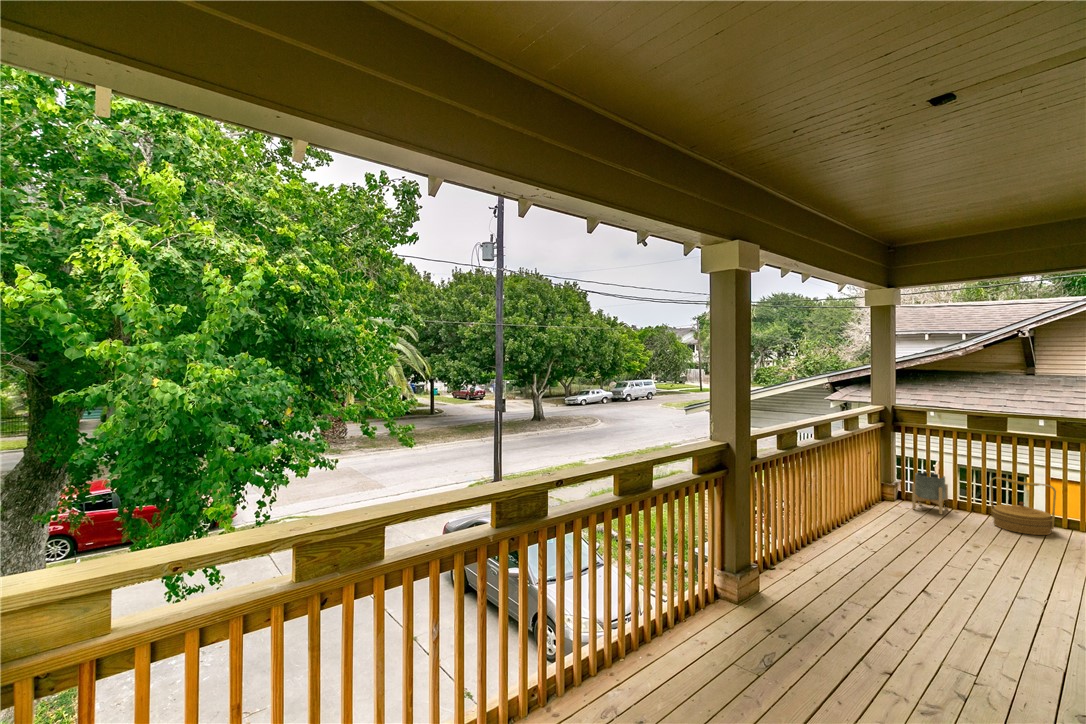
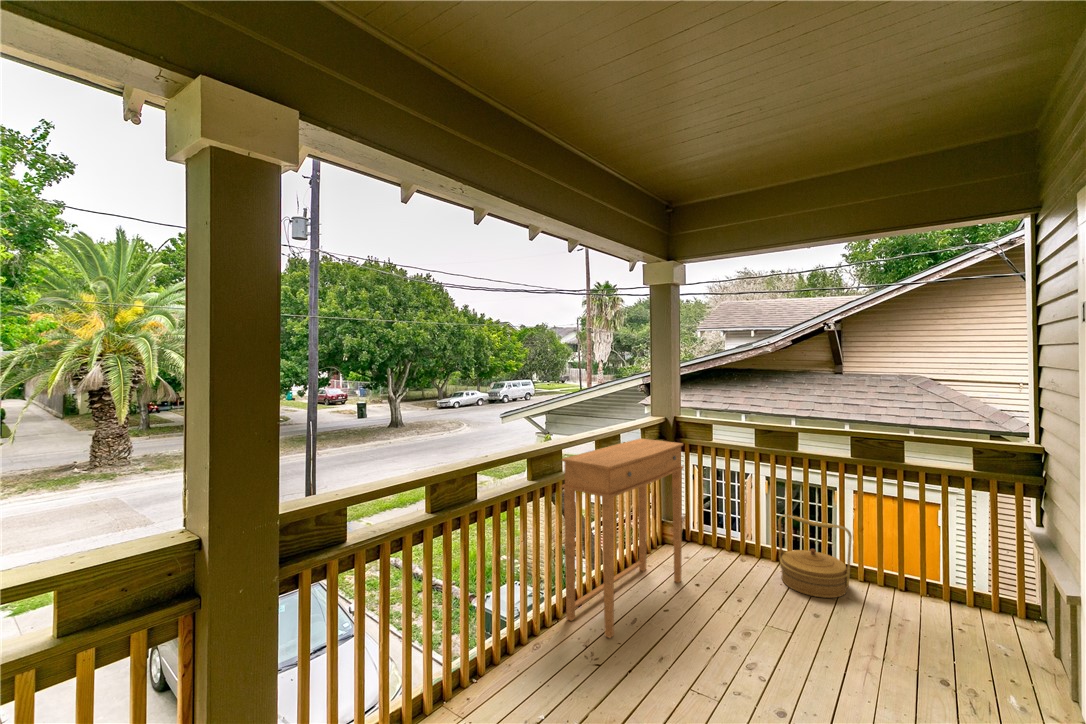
side table: none [832,419,912,542] -> present [562,438,683,638]
planter: present [912,473,948,514] -> none [692,505,735,565]

